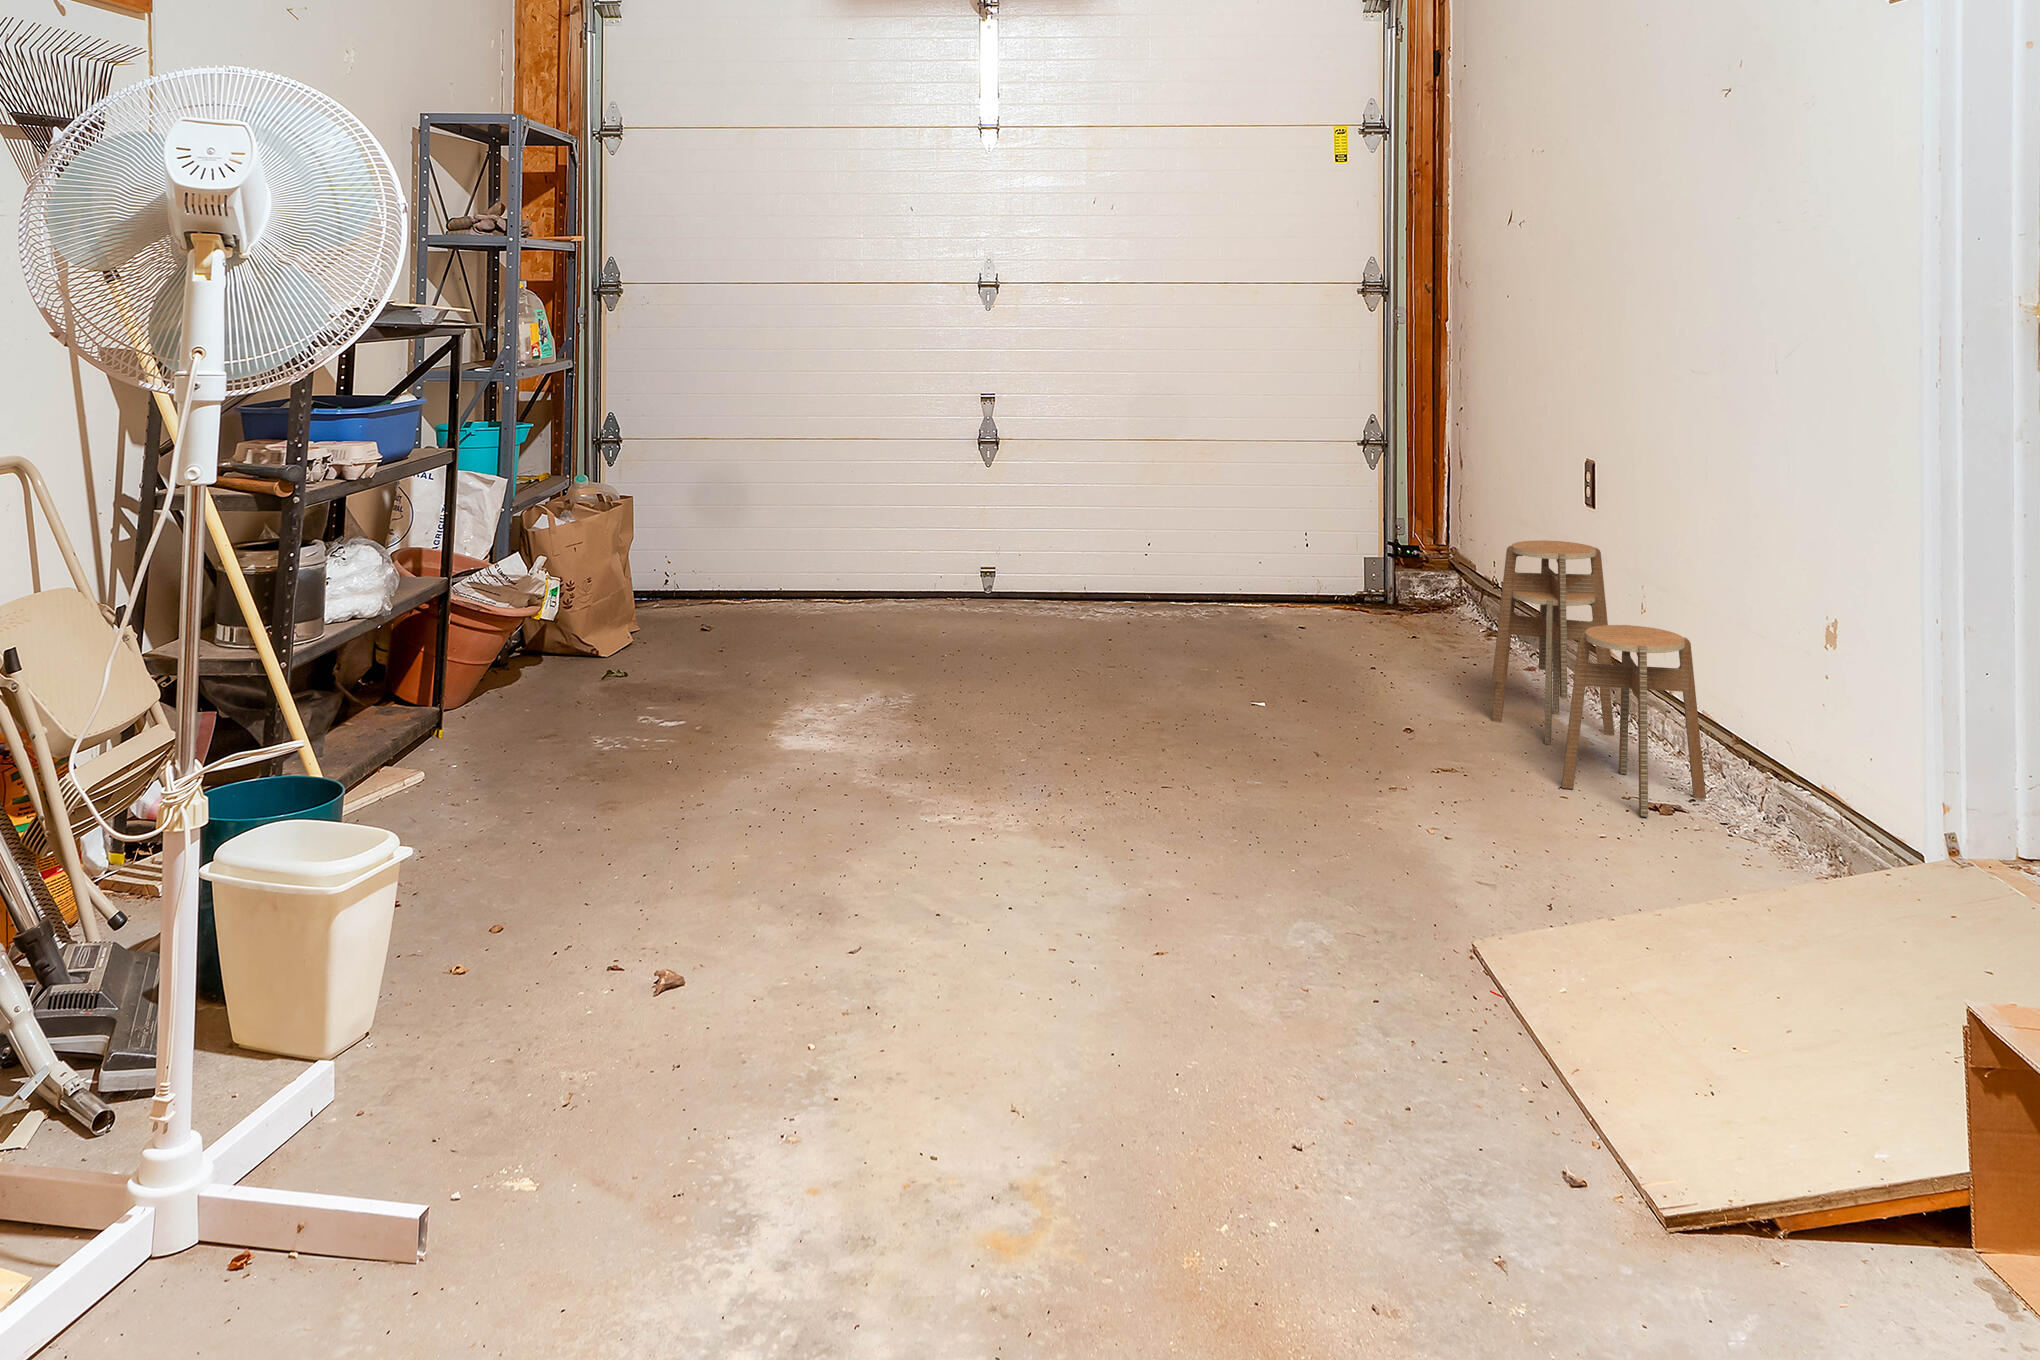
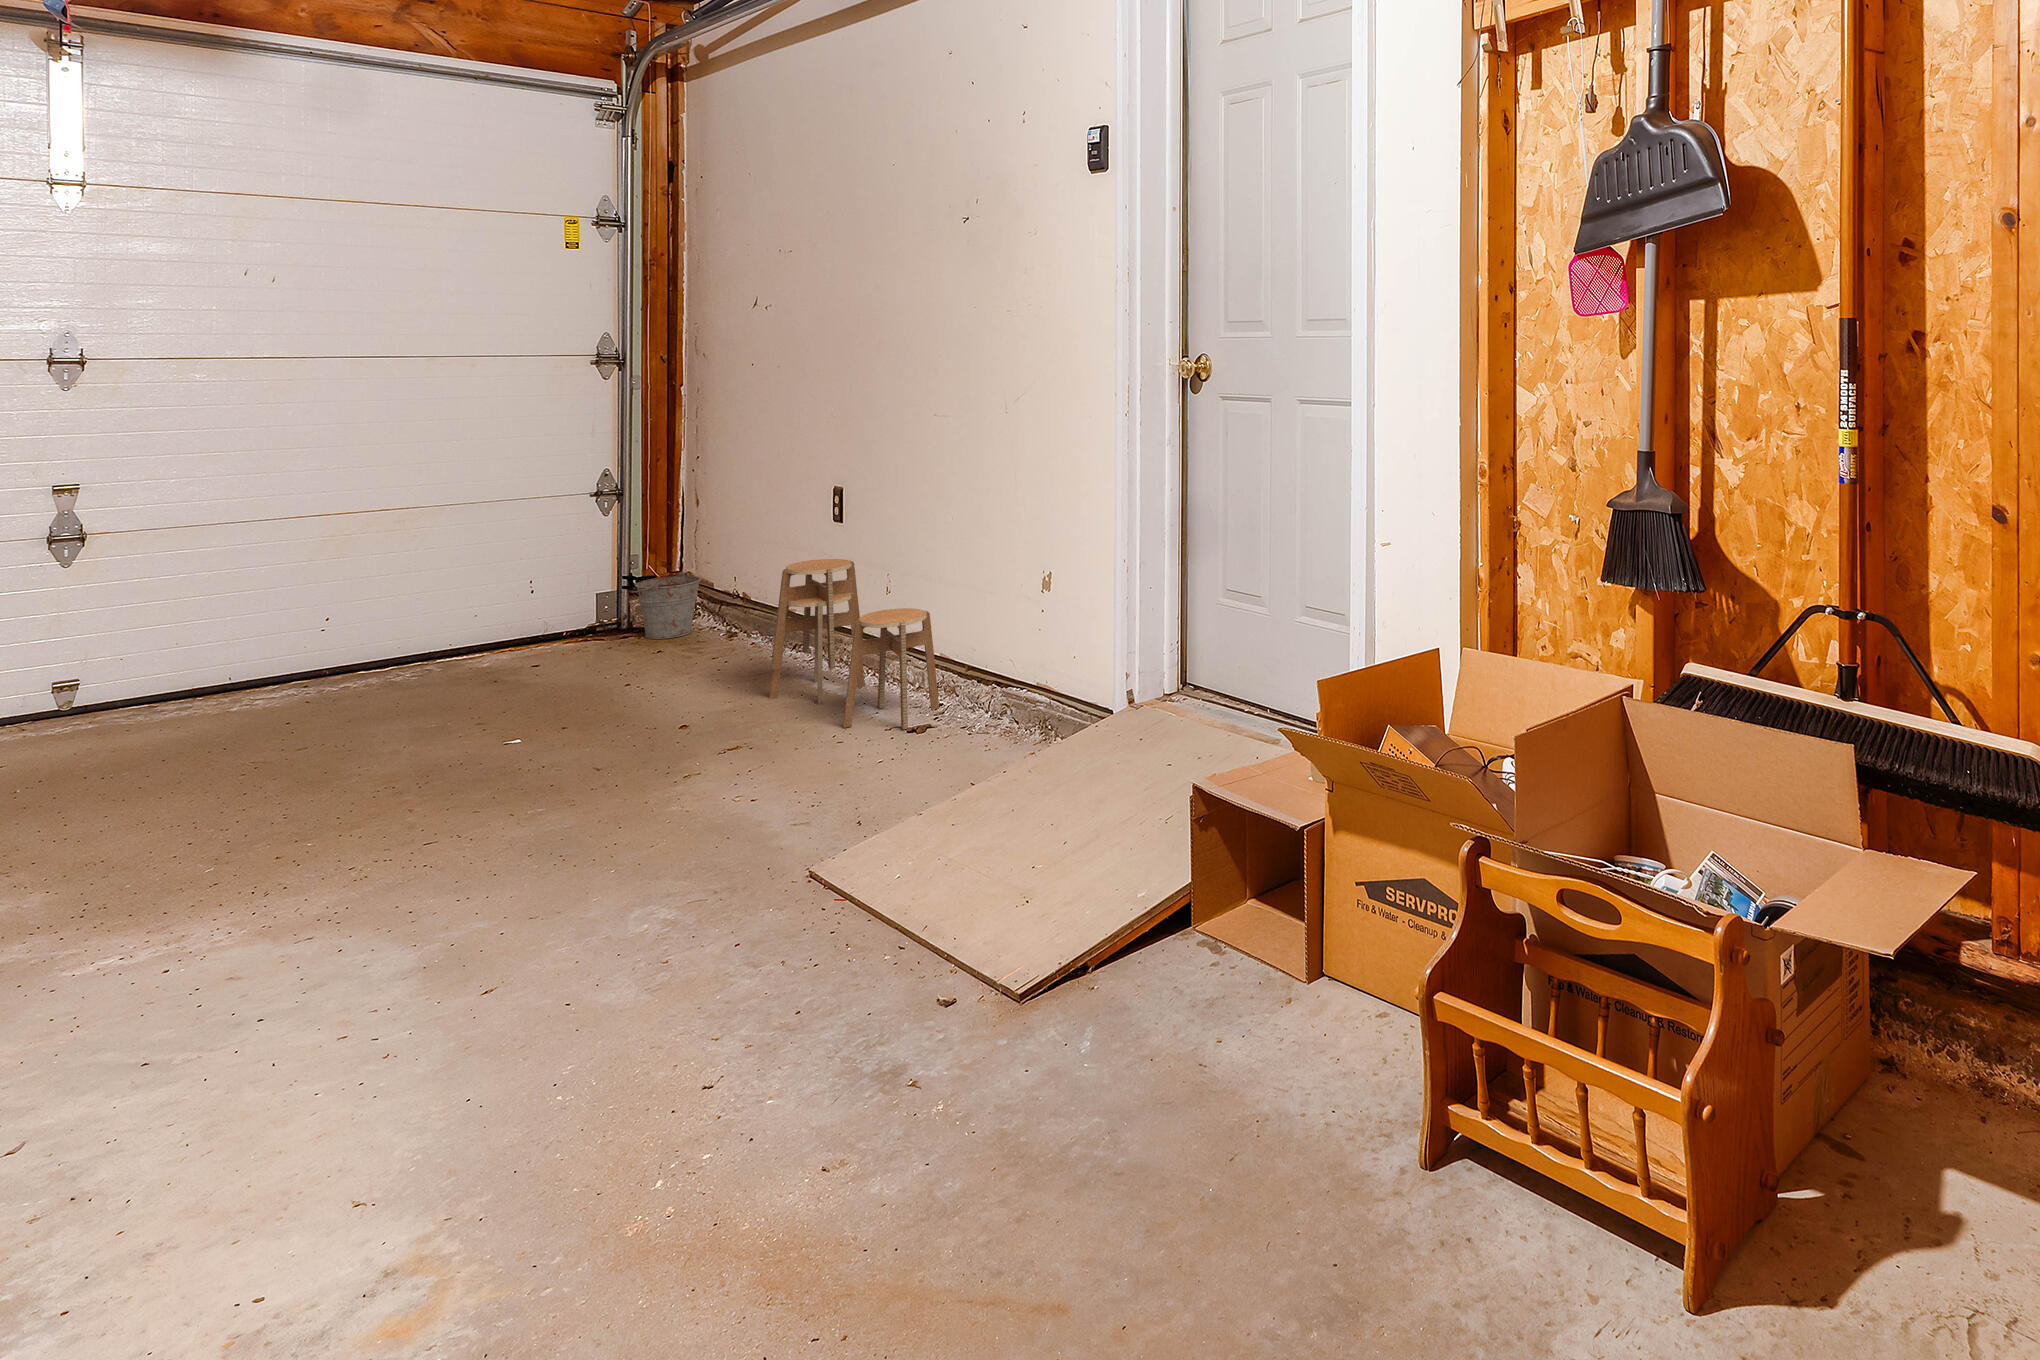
bucket: none [1389,545,1460,622] -> present [631,572,701,639]

